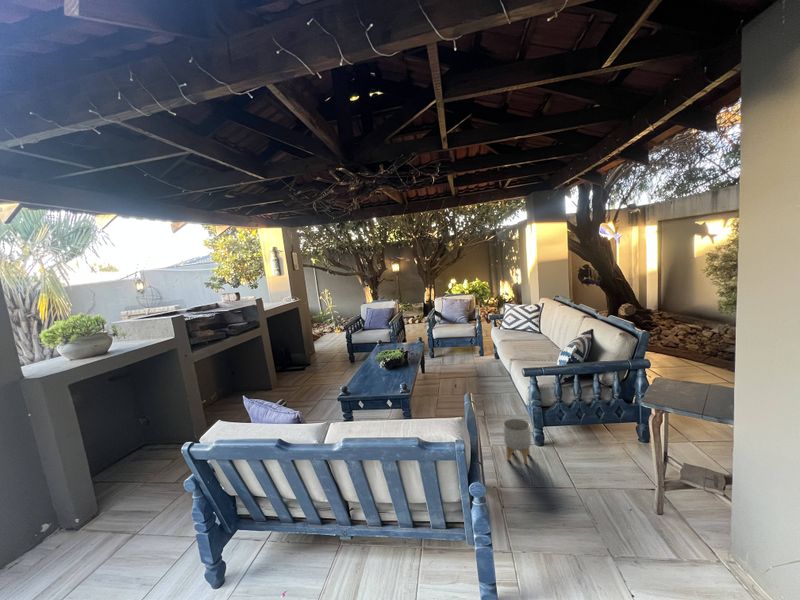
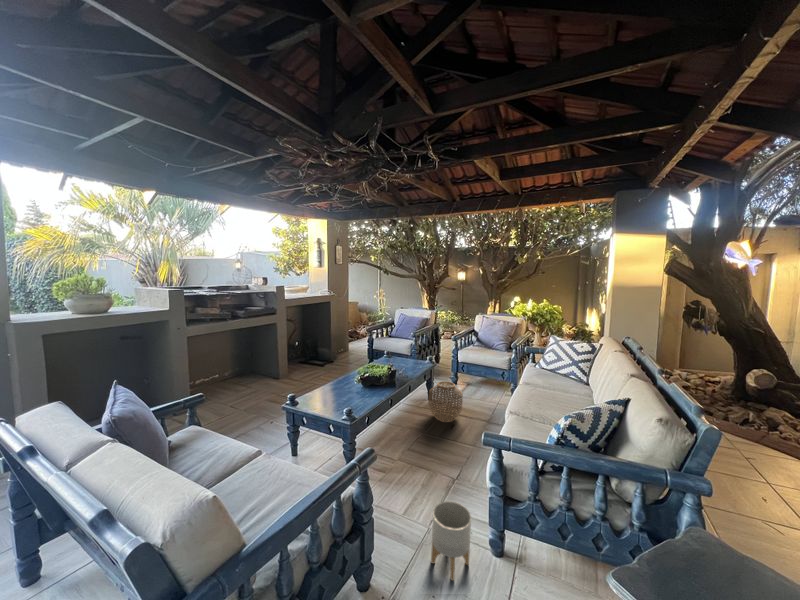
woven basket: none [431,353,459,386] -> present [428,381,463,422]

